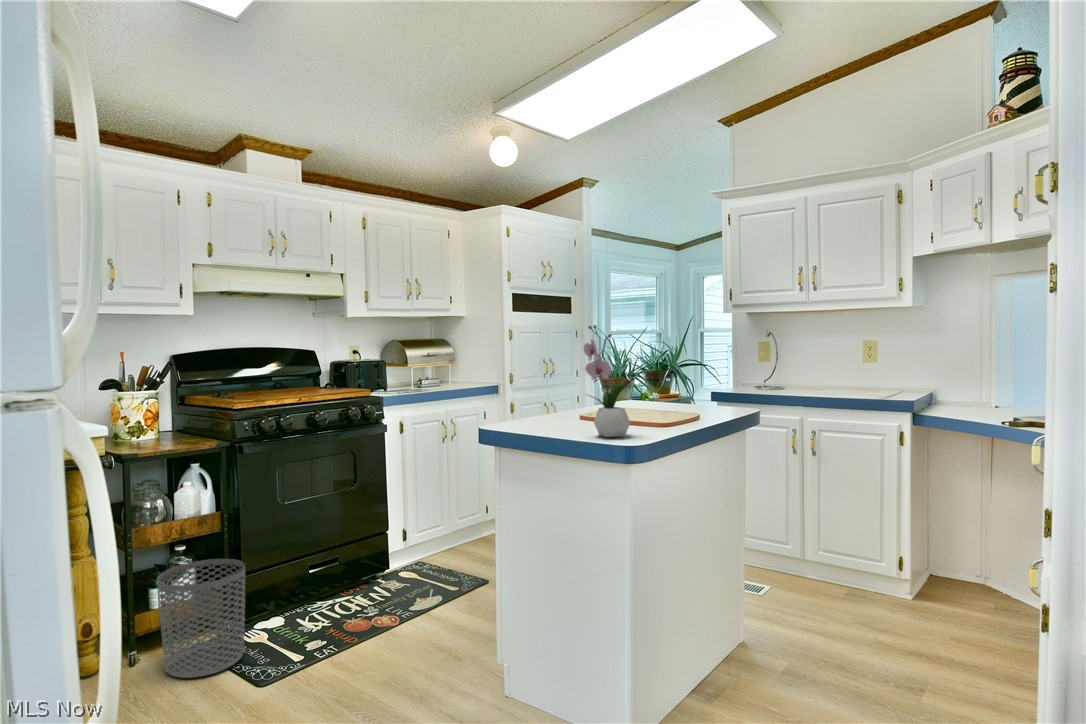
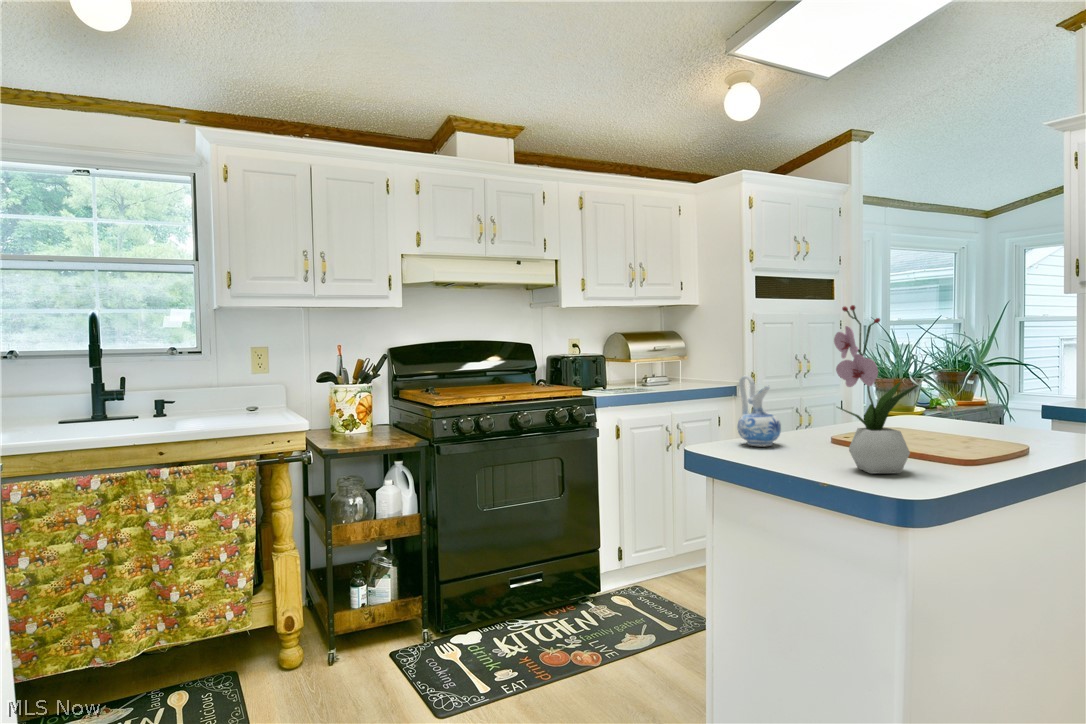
ceramic pitcher: none [517,374,547,426] -> present [738,375,781,446]
waste bin: present [157,559,245,678] -> none [348,565,434,693]

